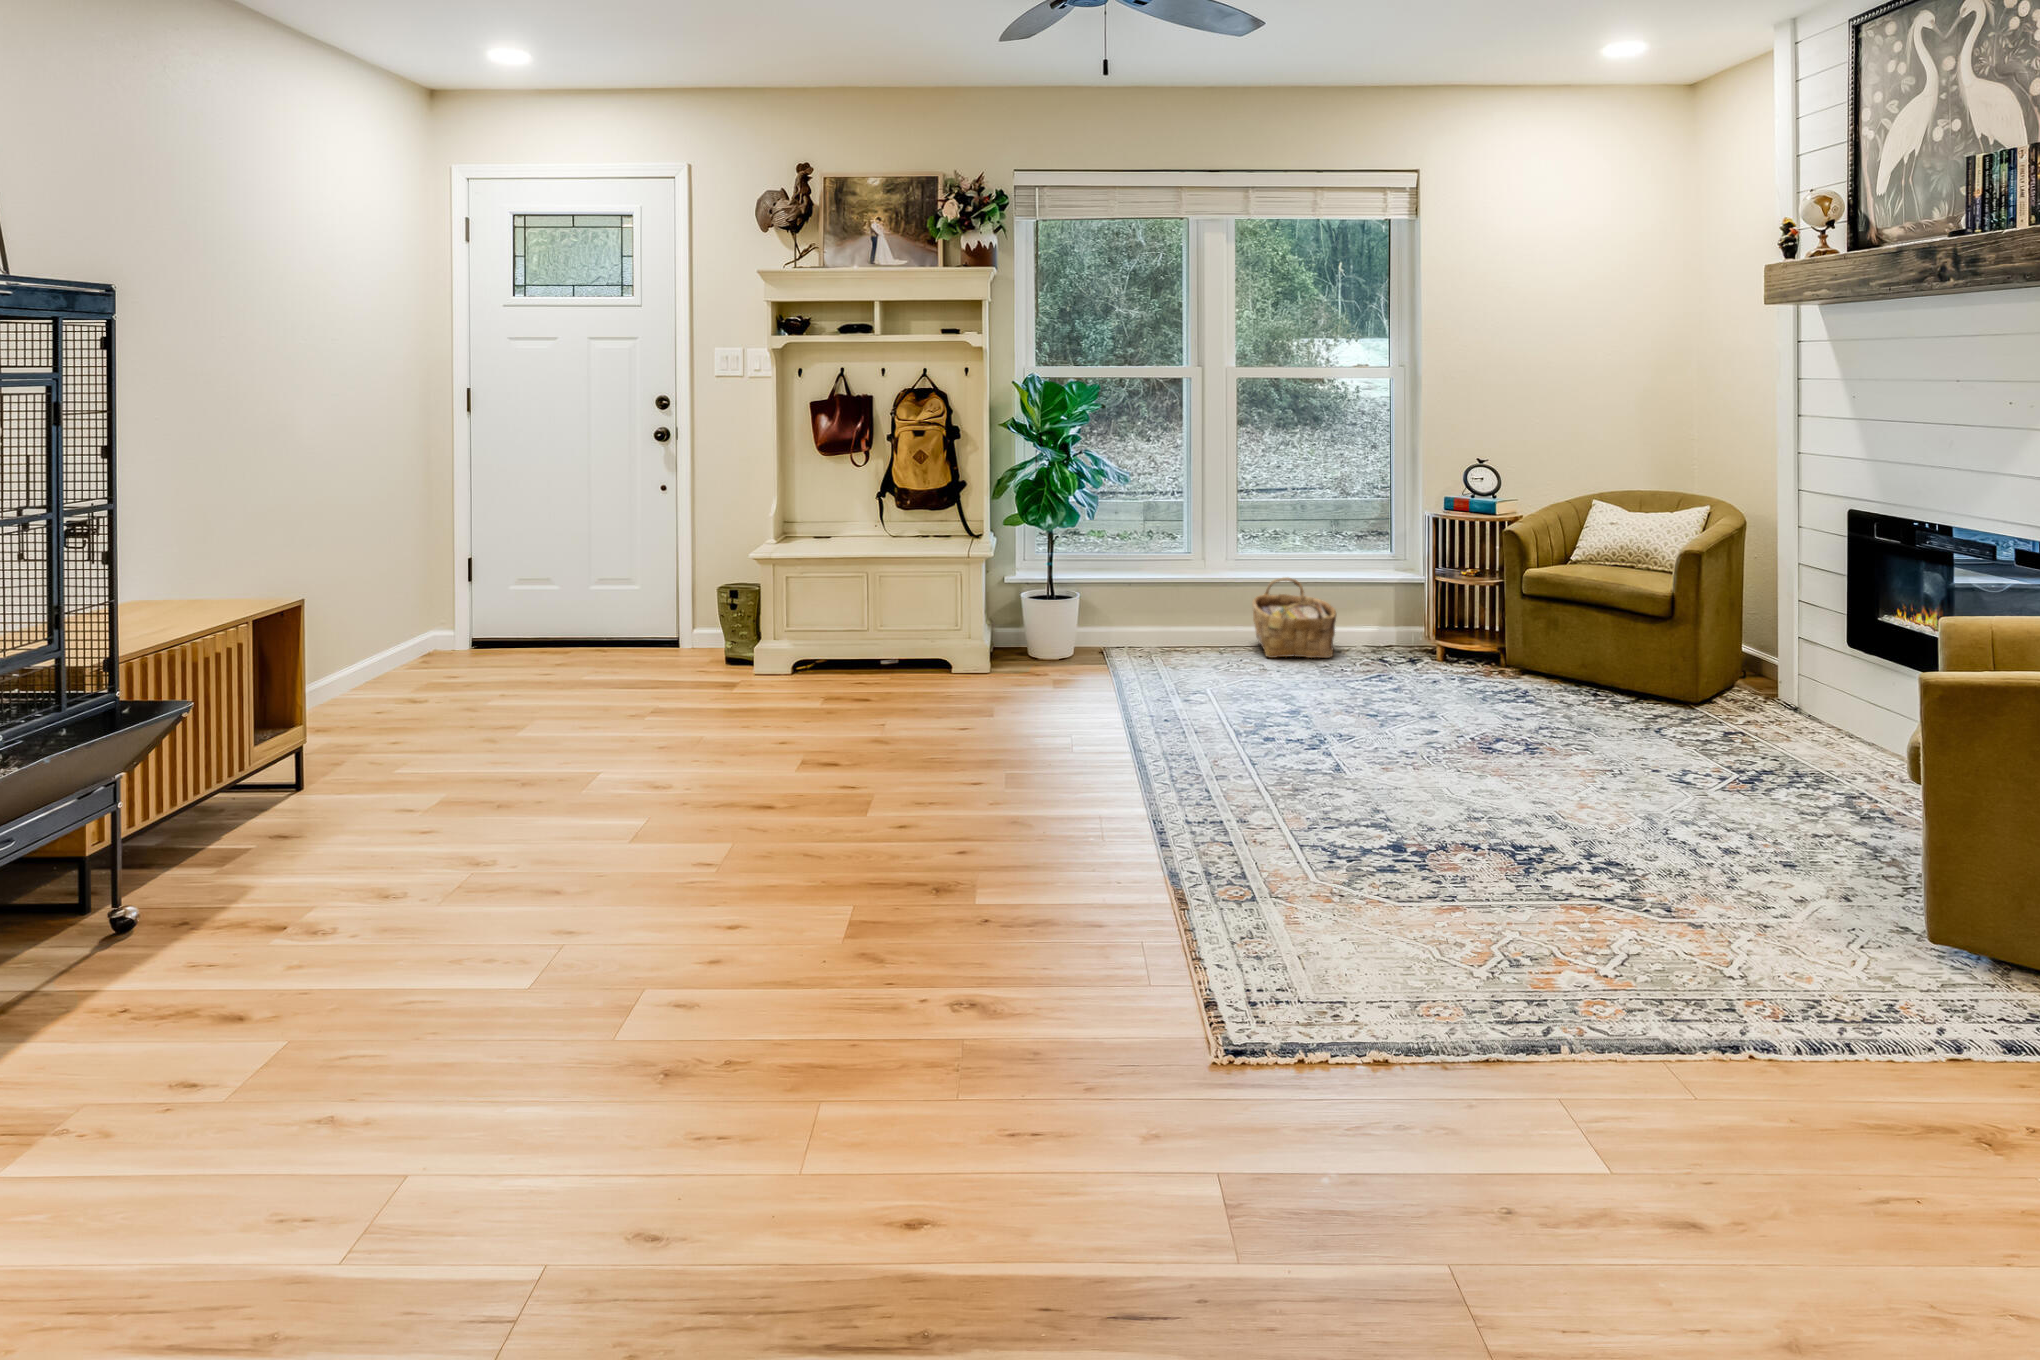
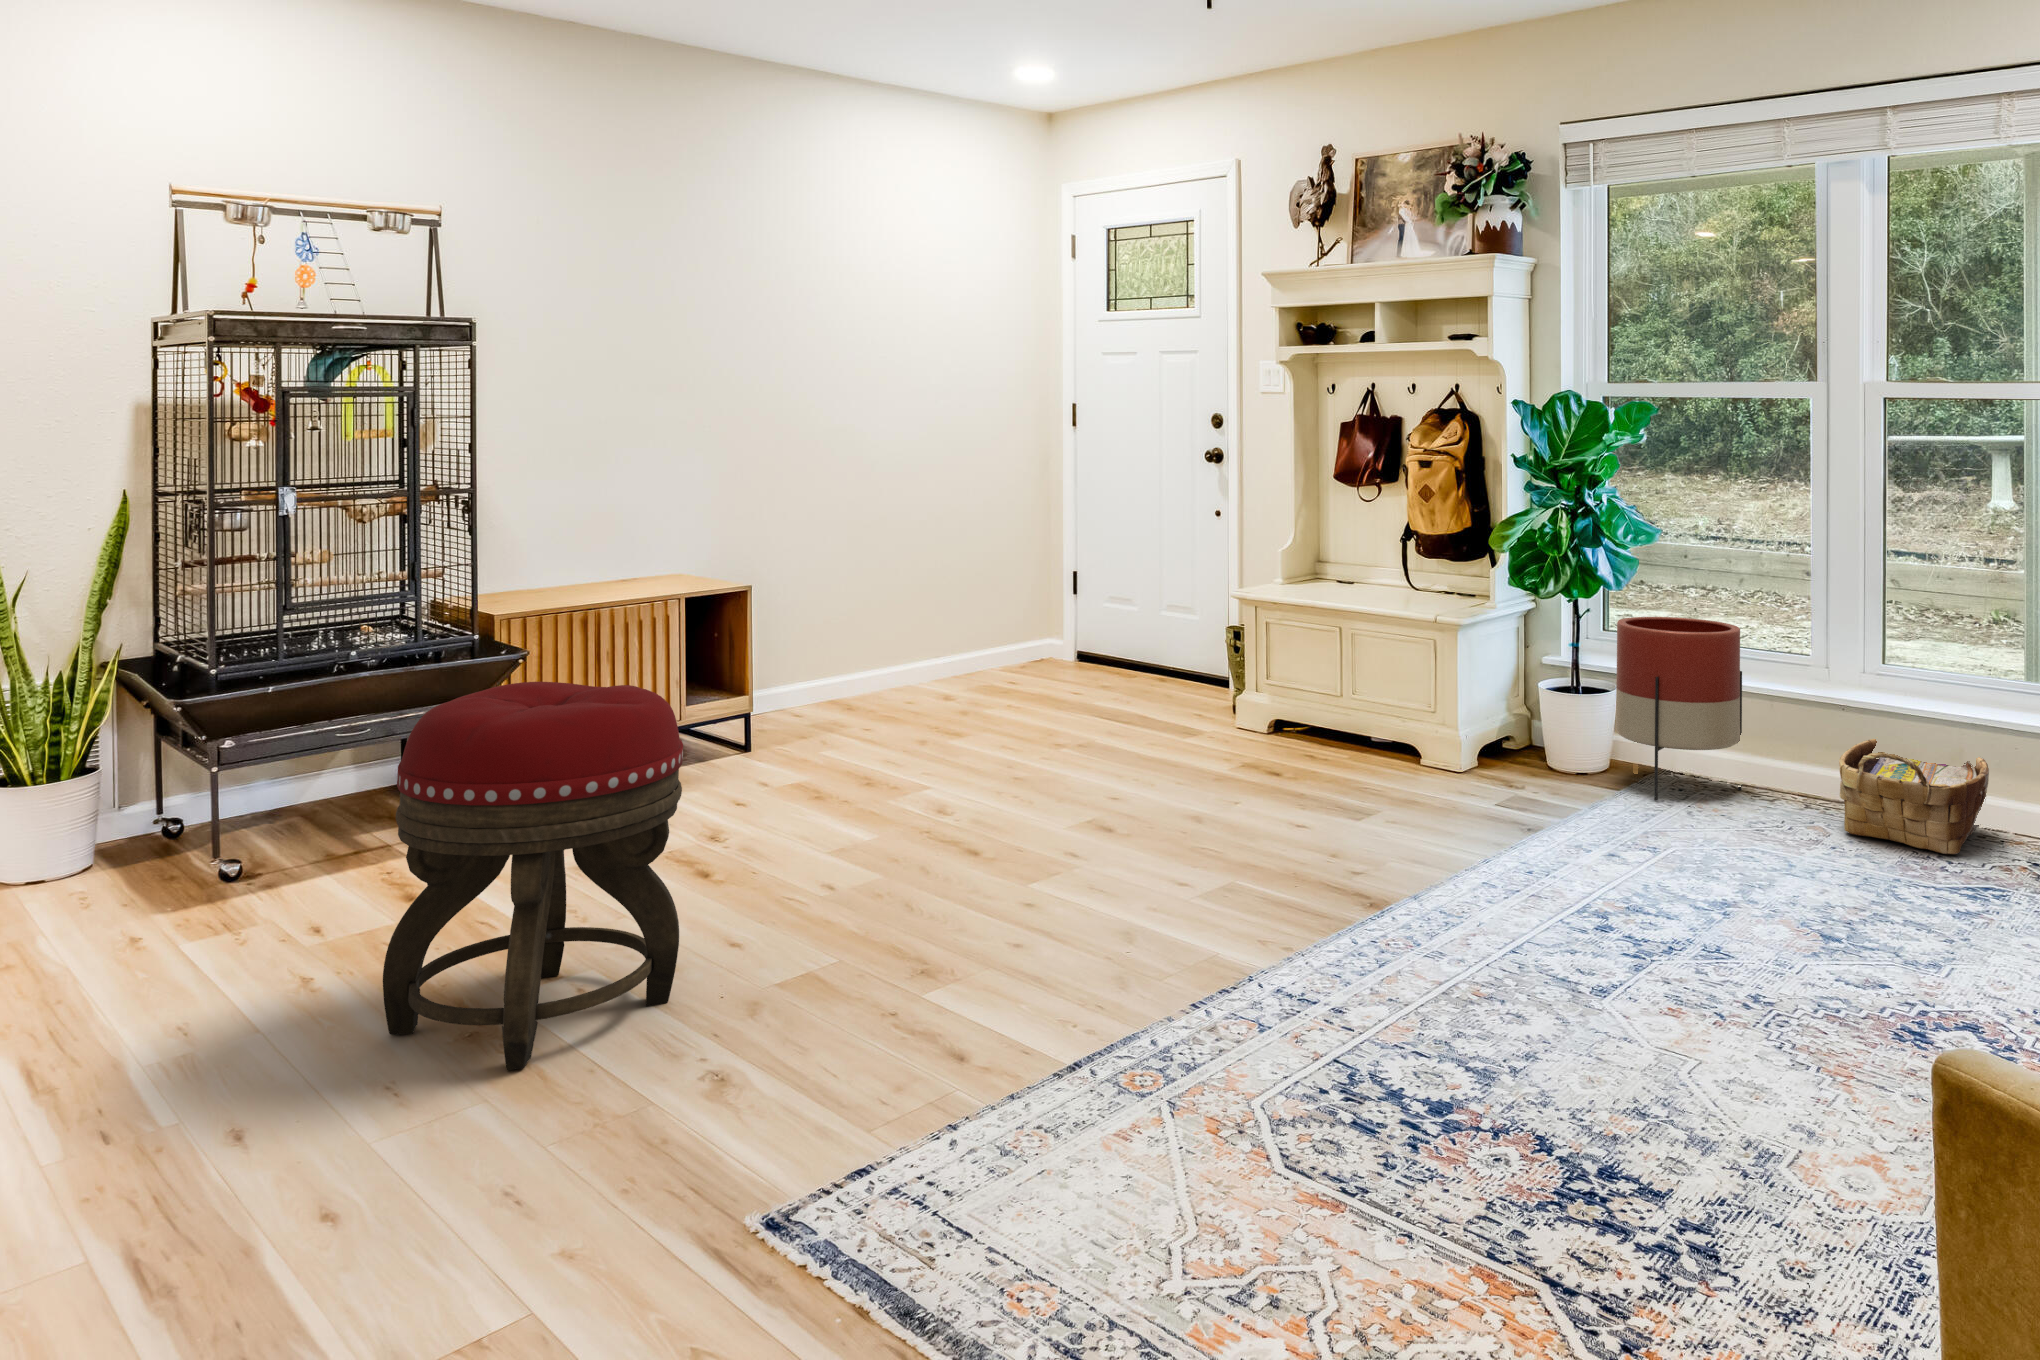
planter: none [1096,535,1179,661] -> present [1615,617,1742,801]
footstool: none [756,678,963,990] -> present [383,682,683,1070]

